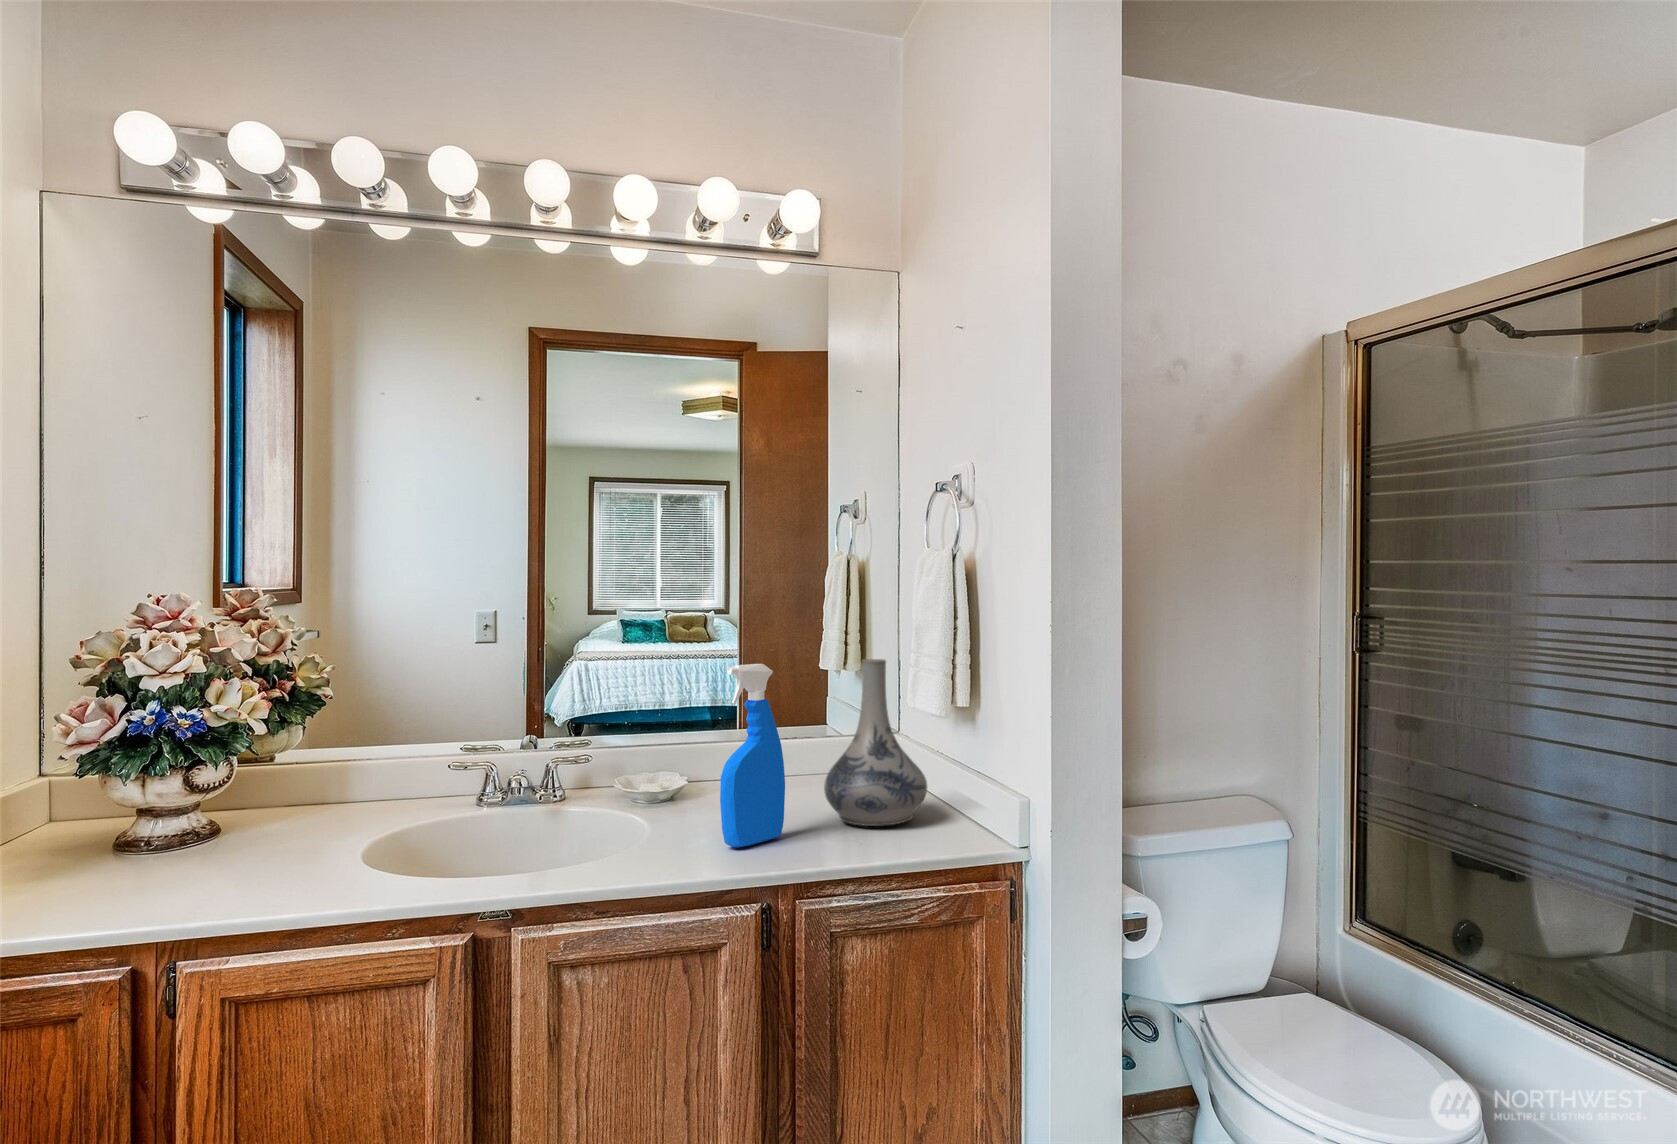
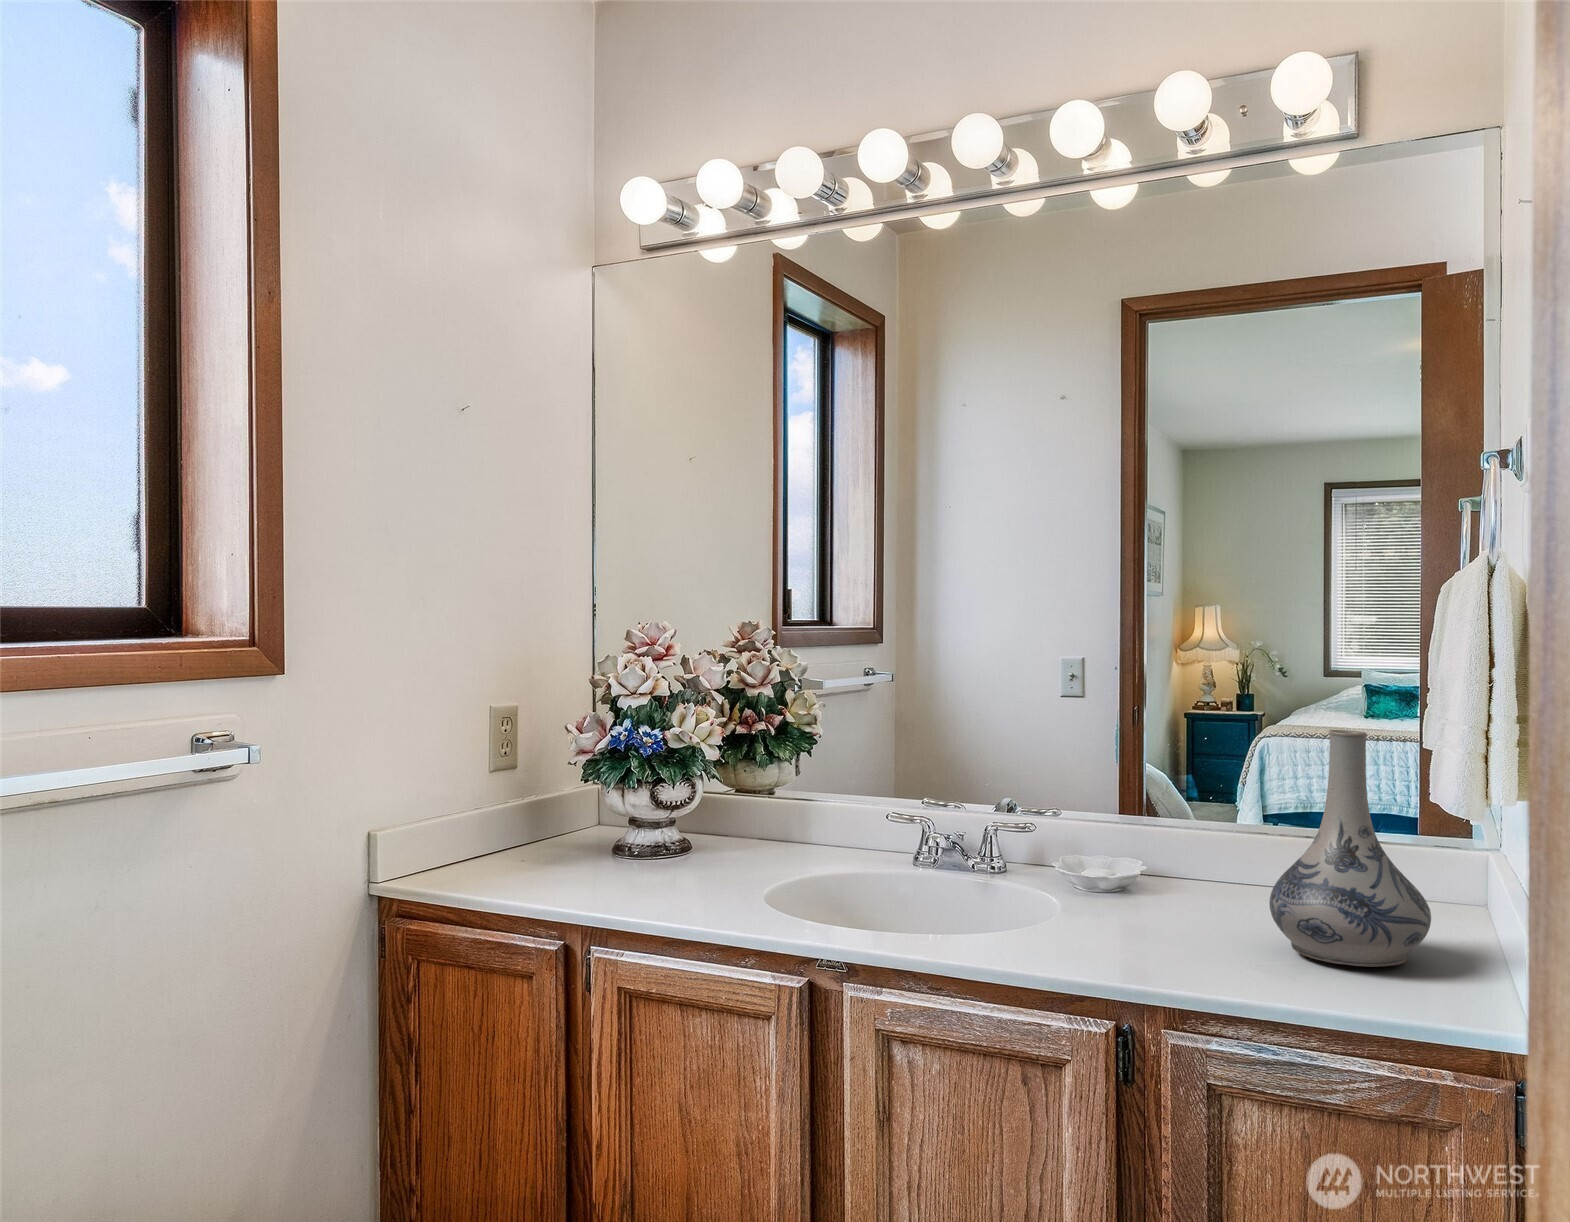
spray bottle: present [720,664,785,847] -> none [1098,725,1196,952]

